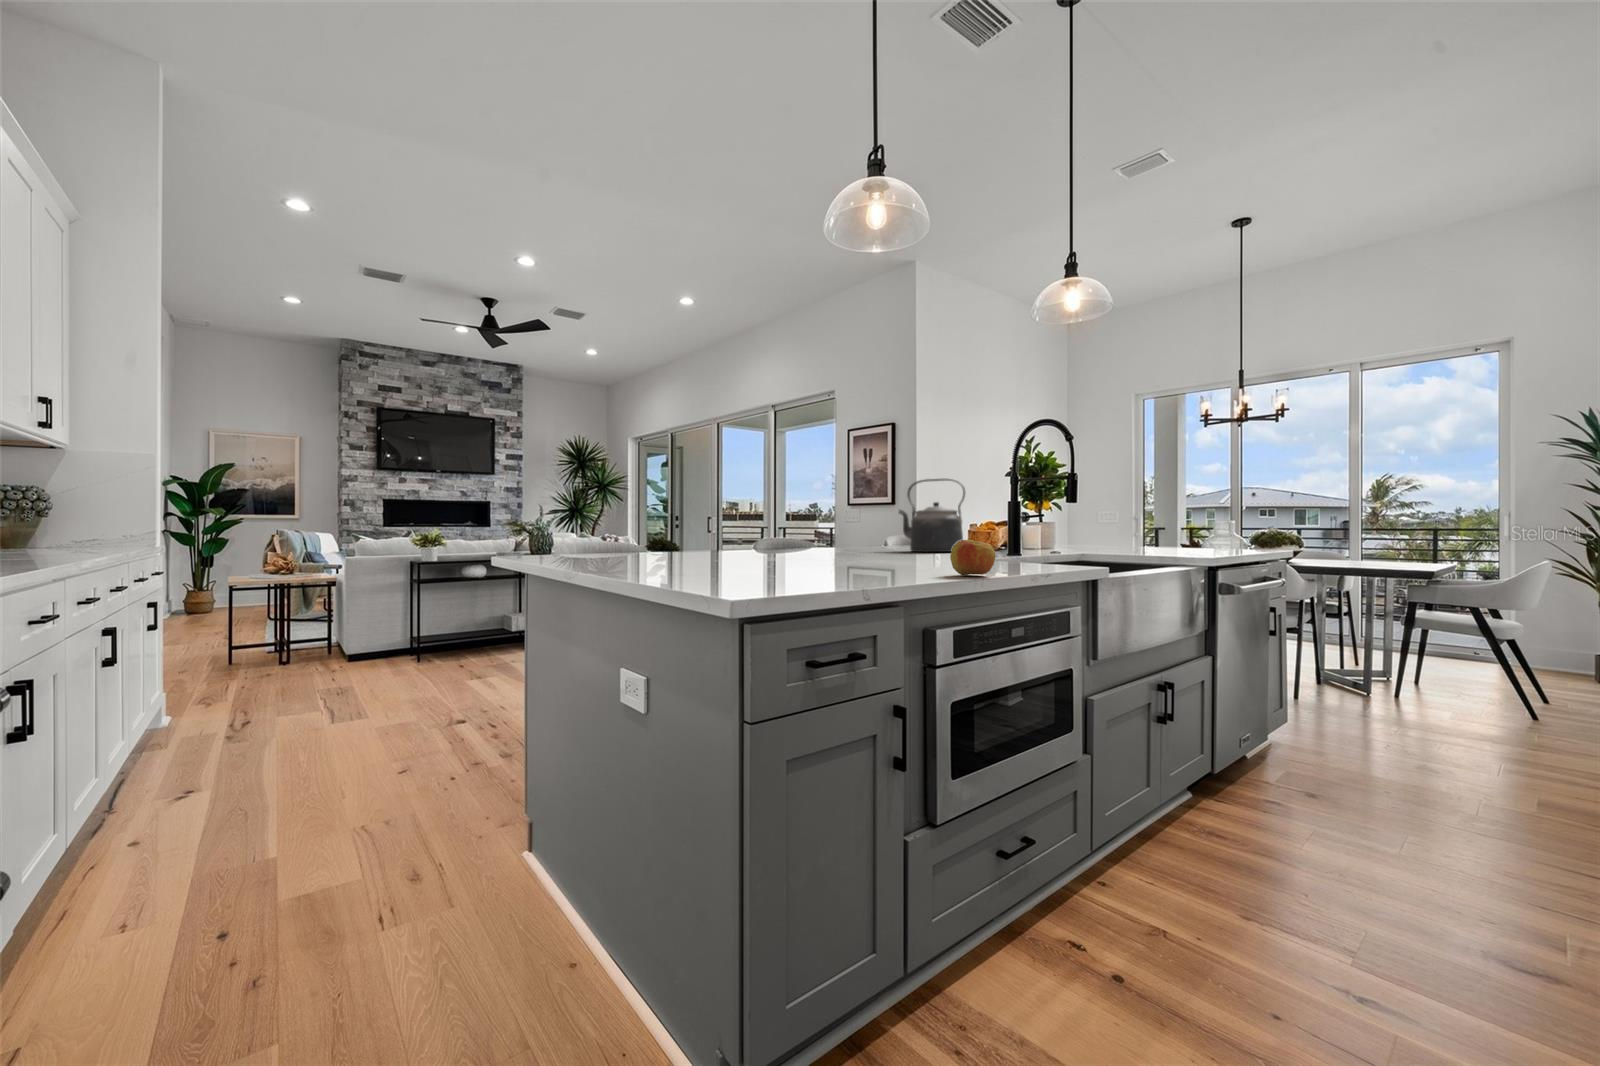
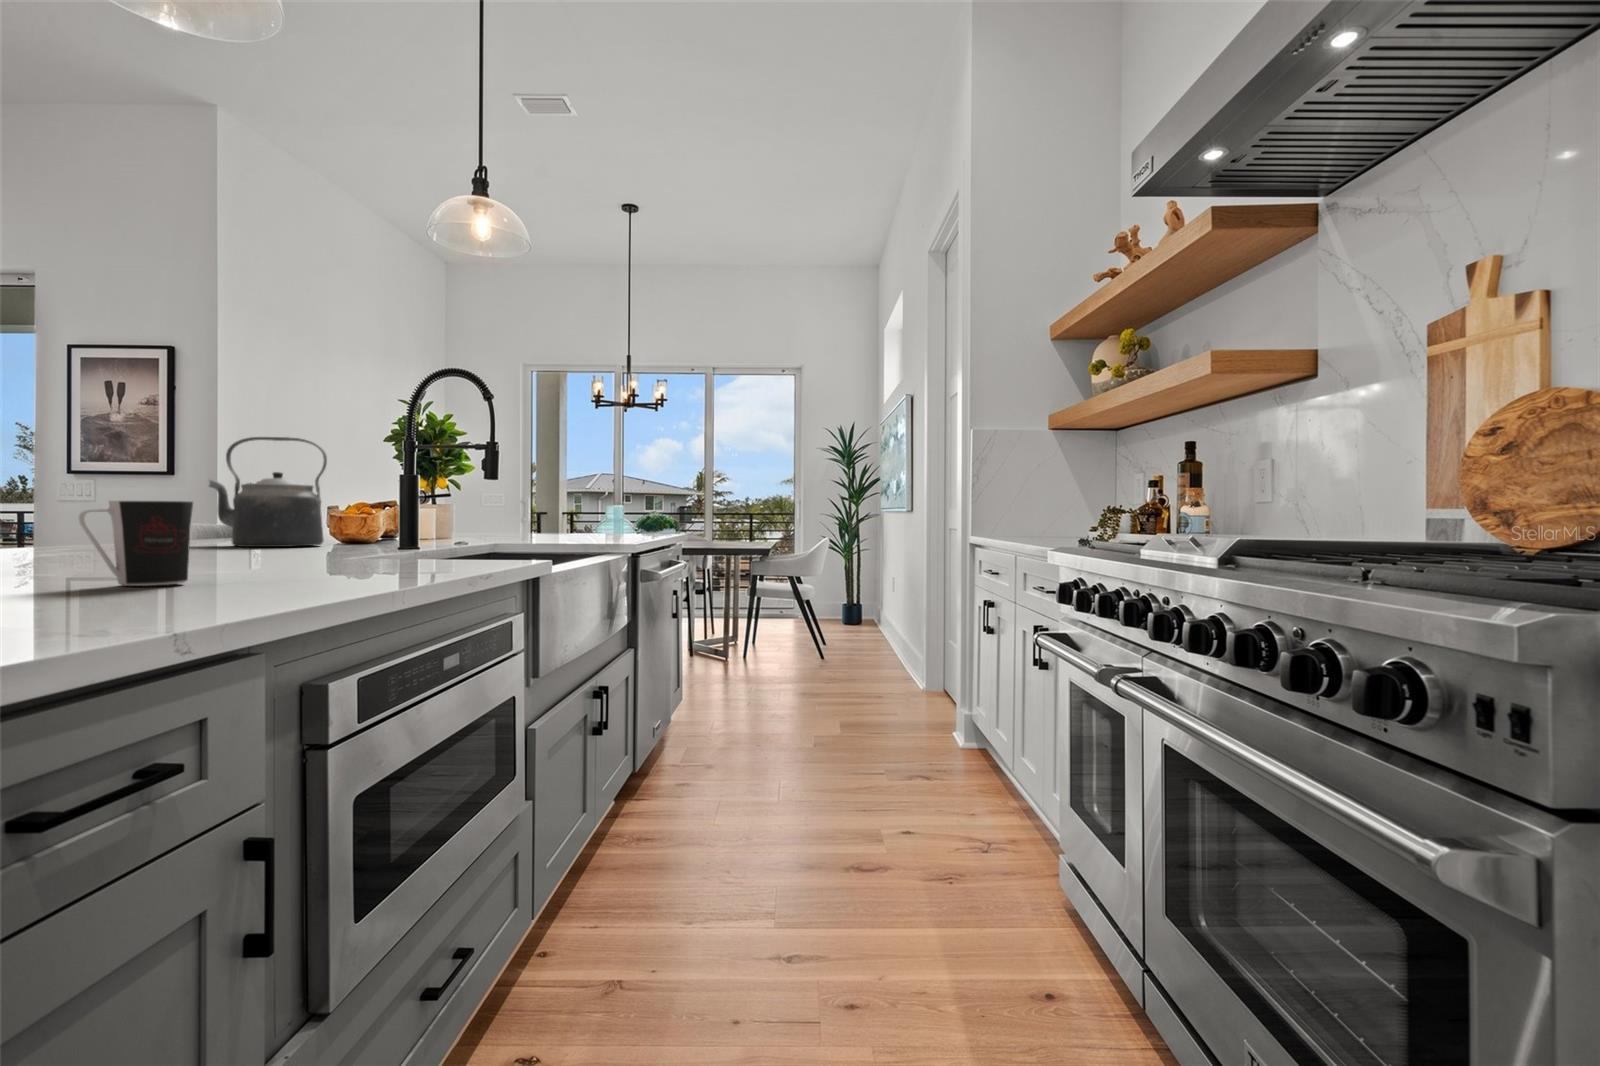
coffee cup: none [811,526,863,575] -> present [79,501,193,586]
apple: present [950,540,996,575] -> none [353,525,425,578]

